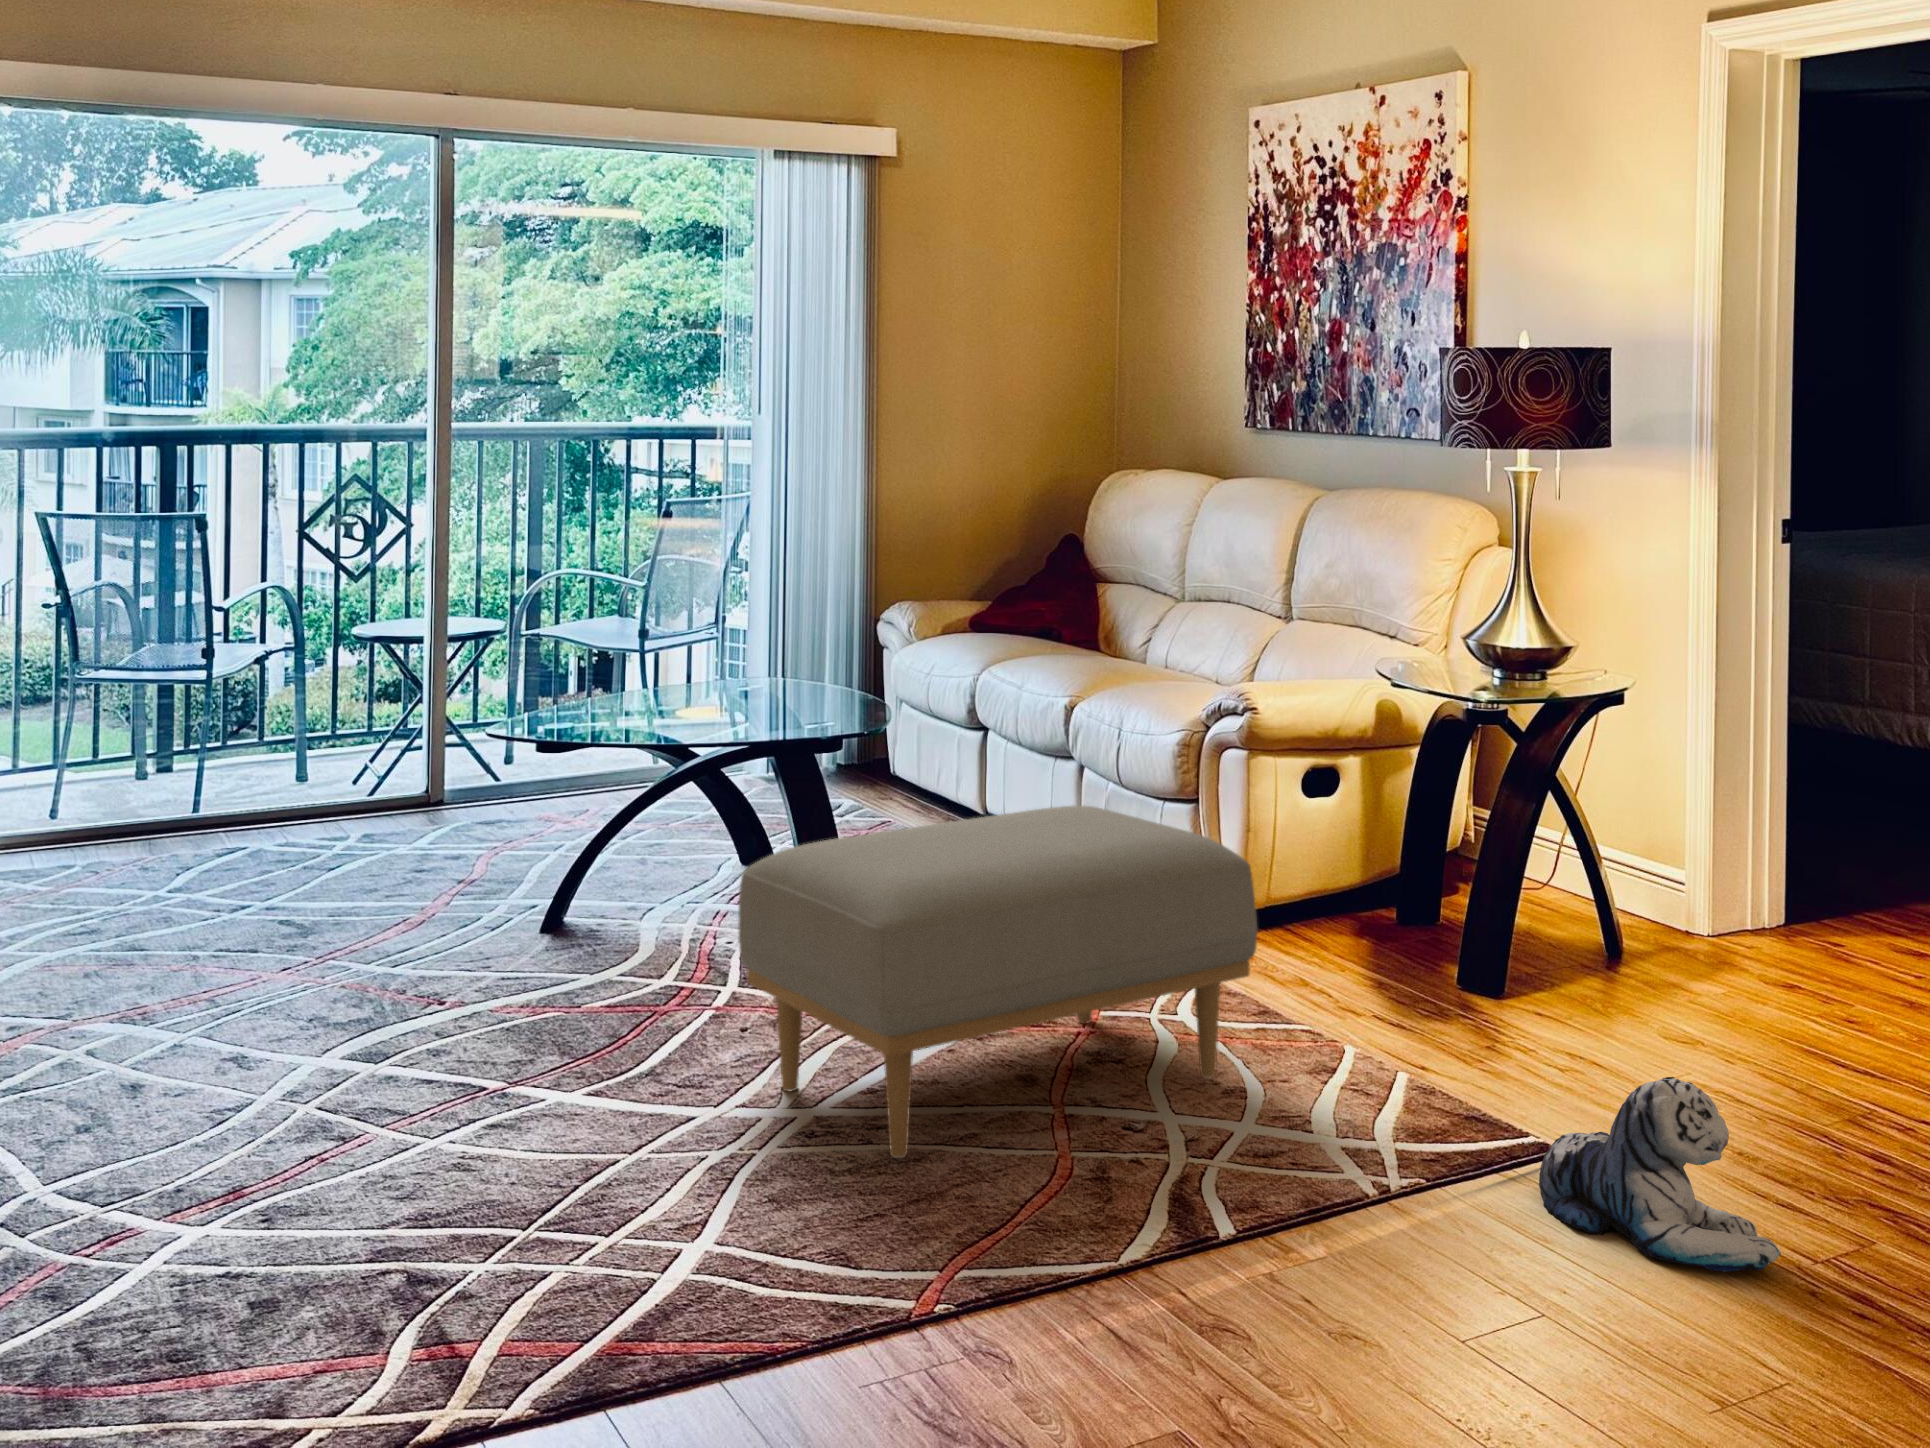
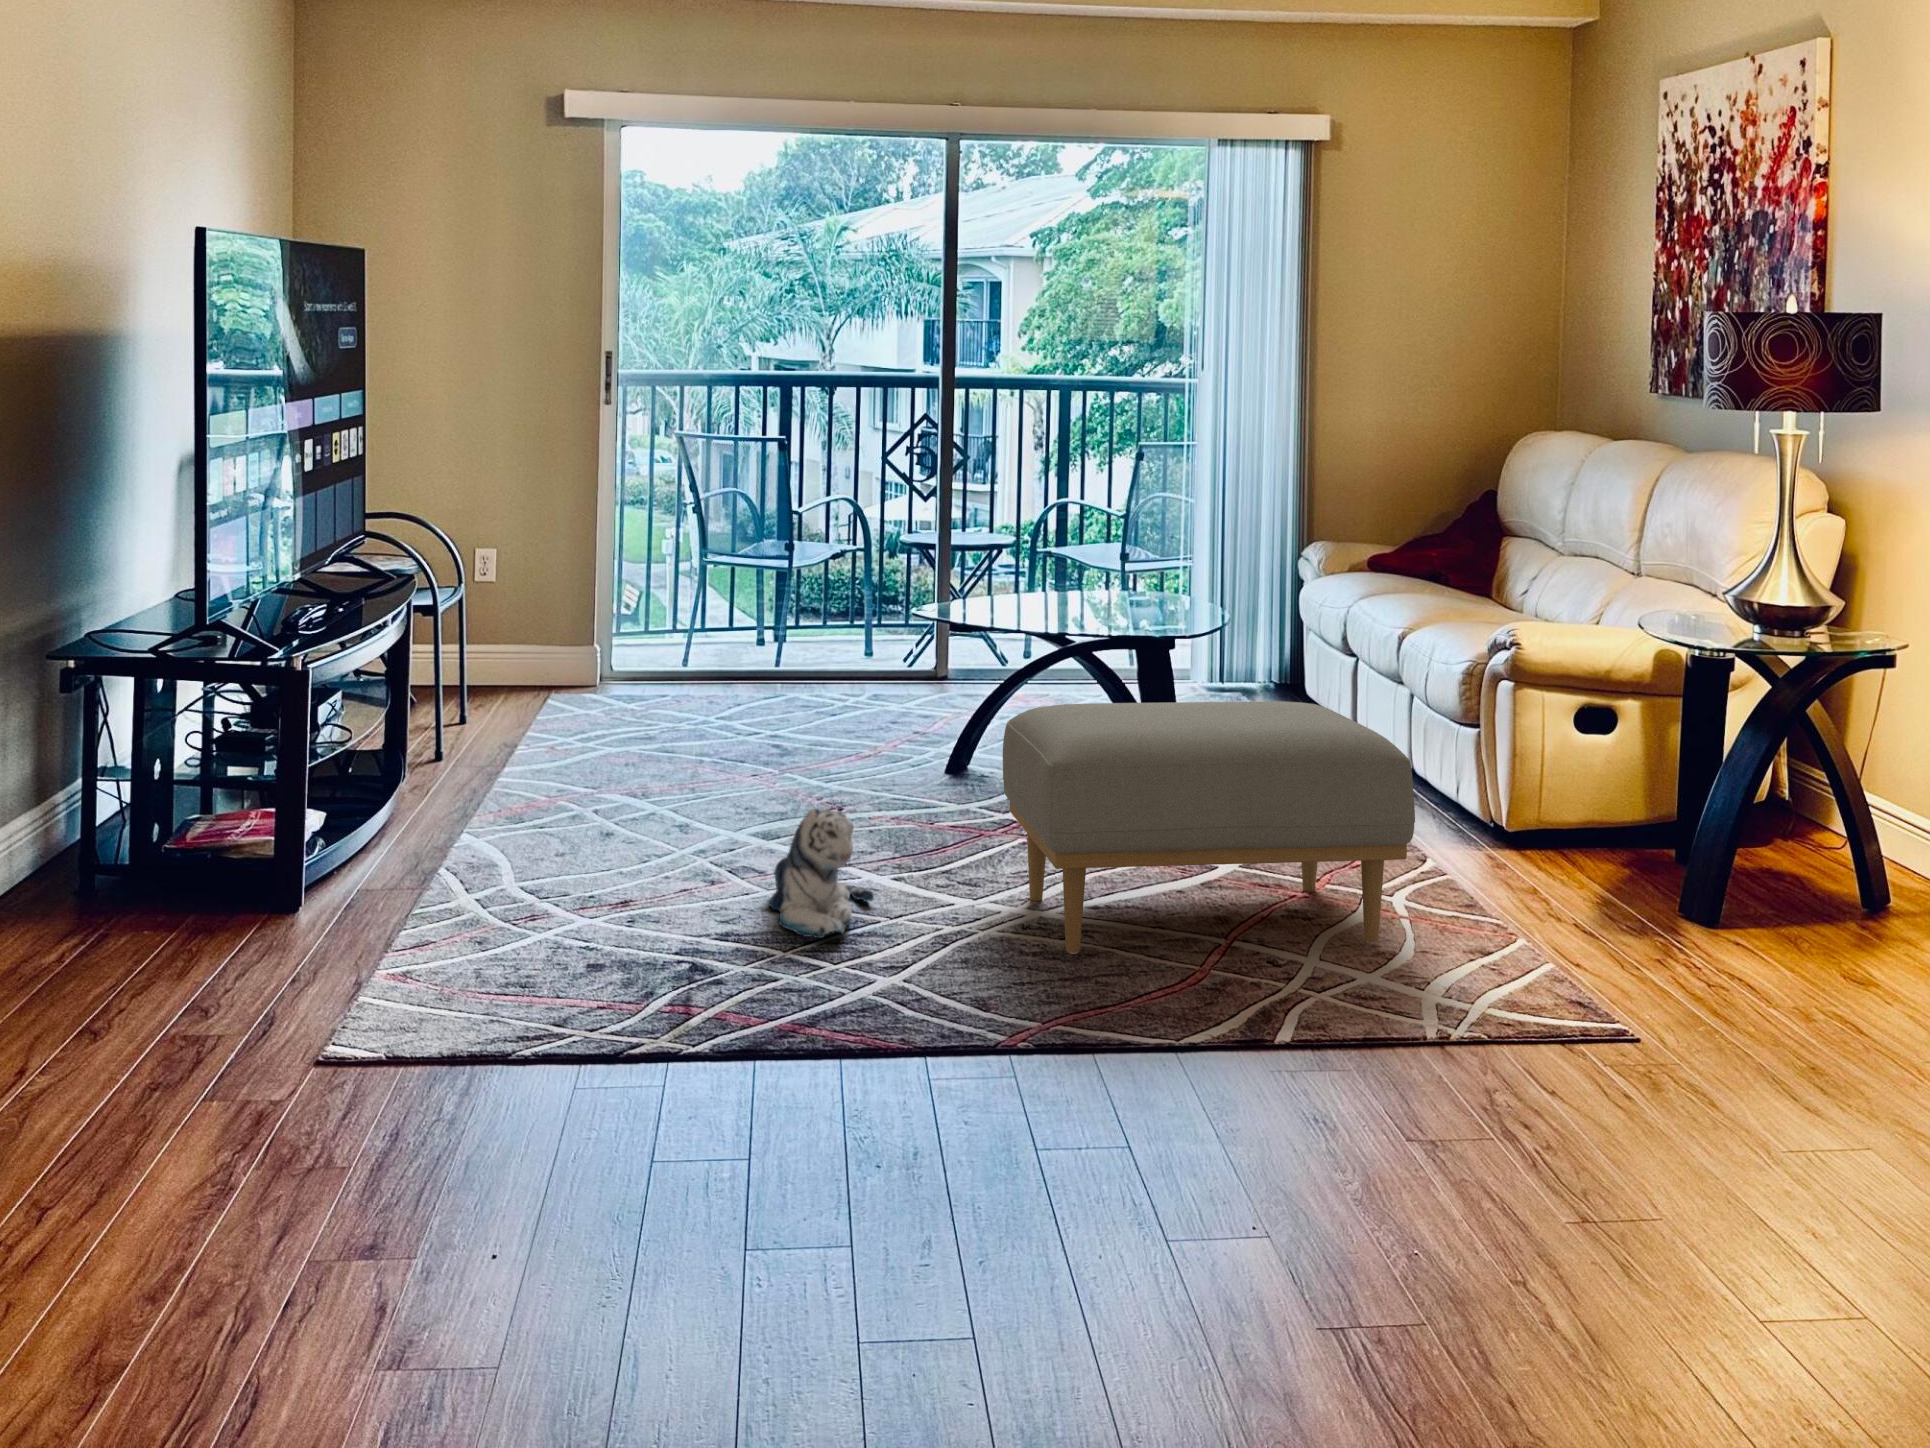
plush toy: present [1539,1077,1781,1271] -> present [767,809,874,938]

